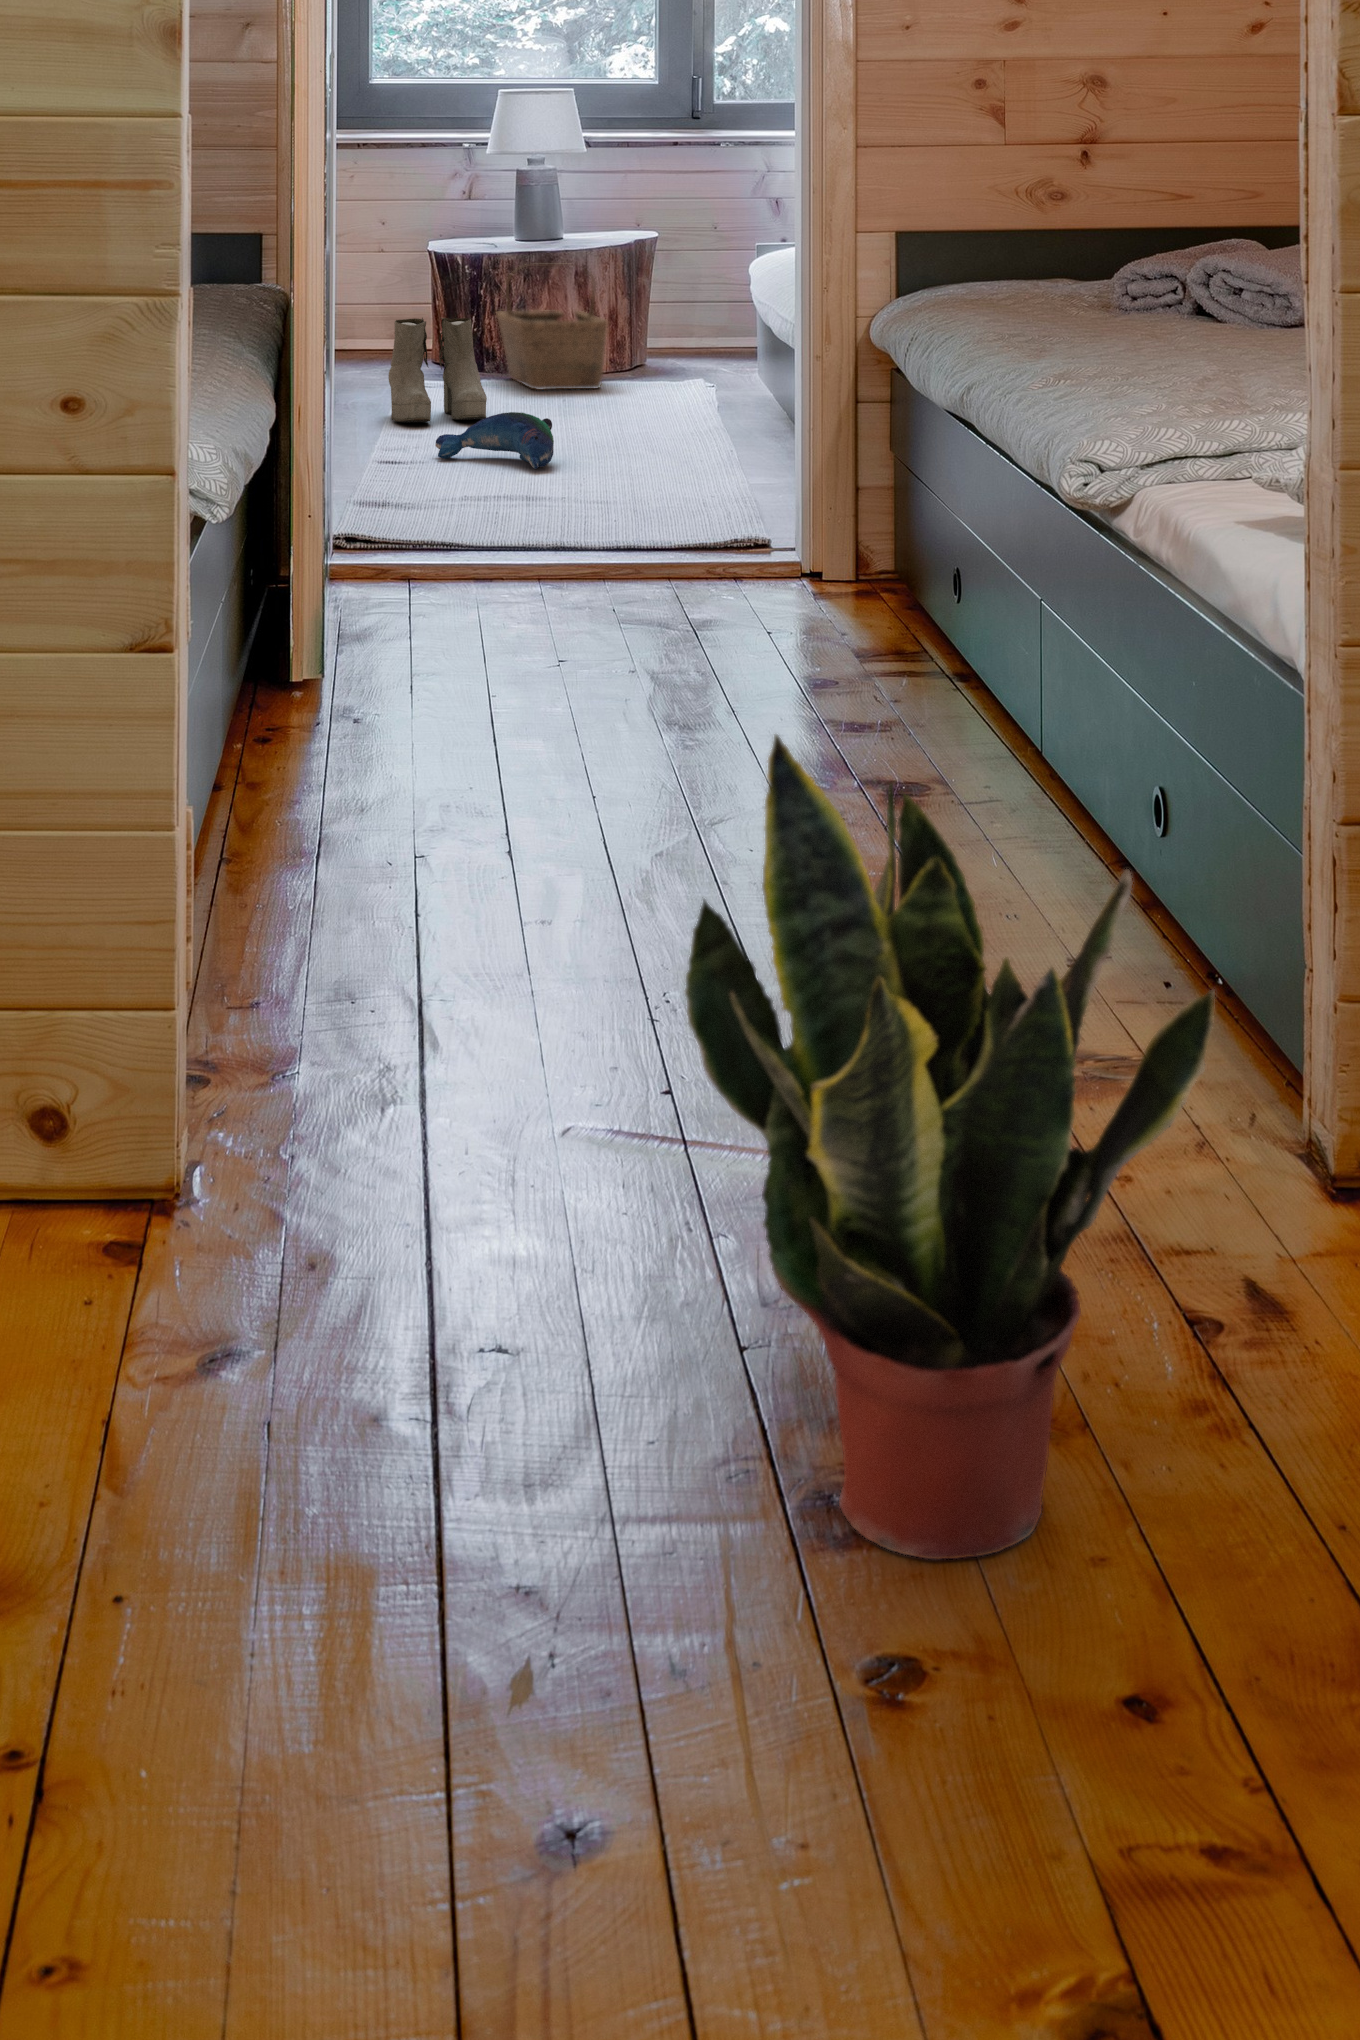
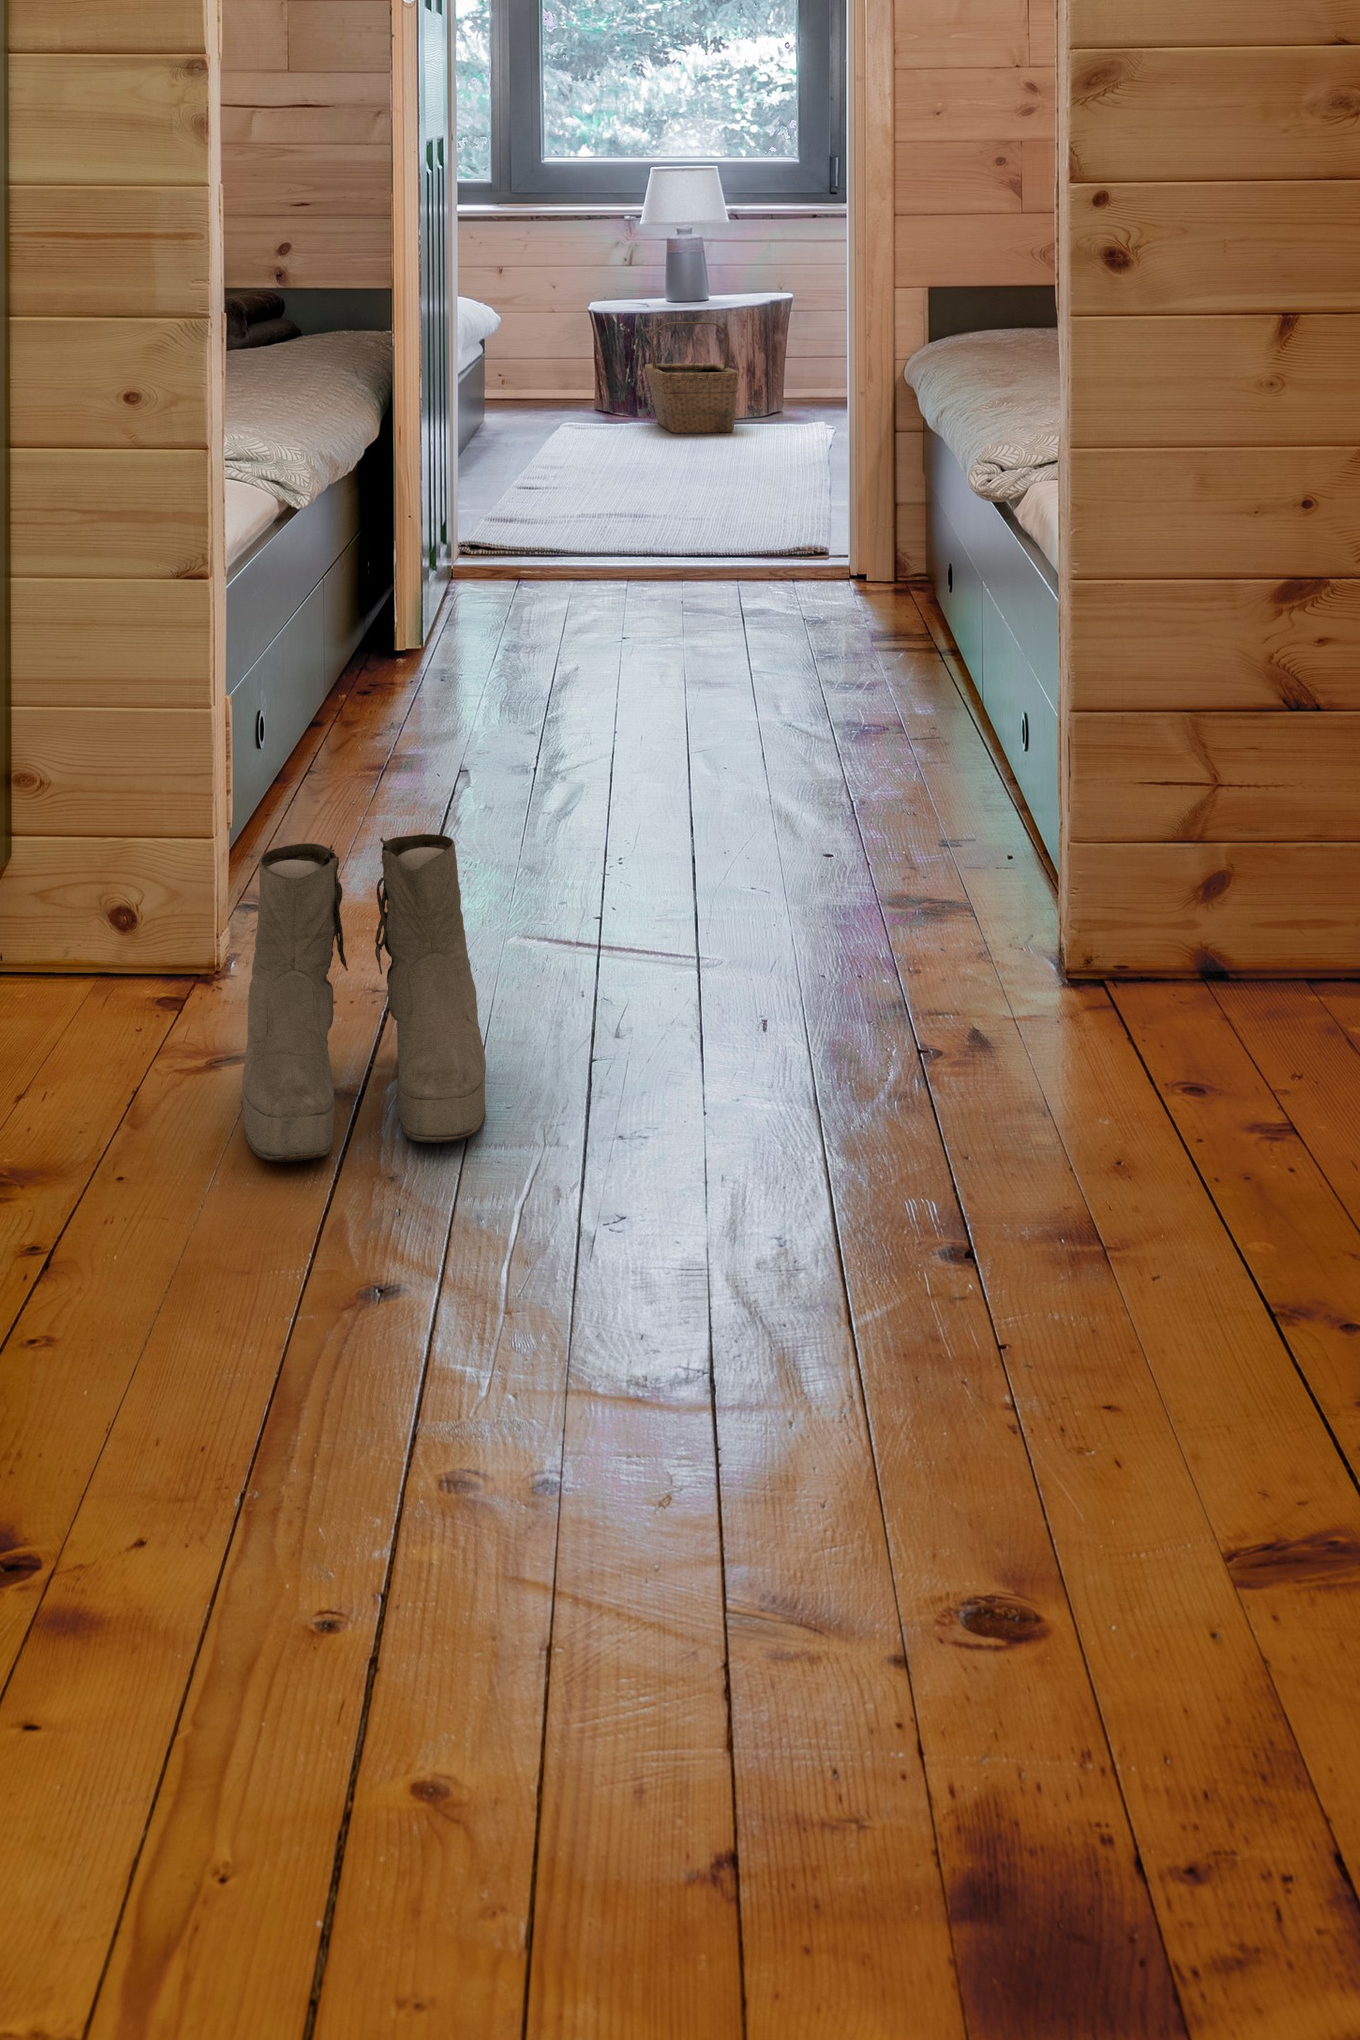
boots: present [388,318,487,422] -> present [242,834,486,1162]
plush toy: present [435,412,554,469] -> none [569,452,668,502]
potted plant: present [685,735,1215,1559] -> none [493,708,921,1402]

